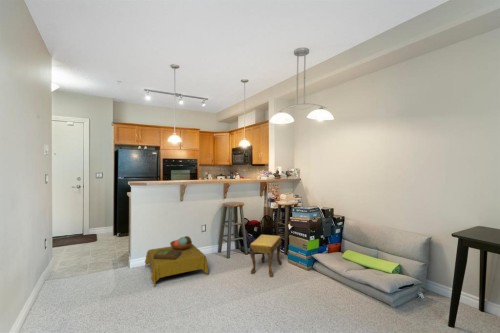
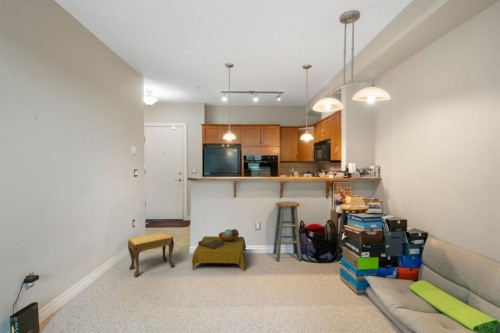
footstool: present [250,235,282,277] -> present [128,232,174,277]

